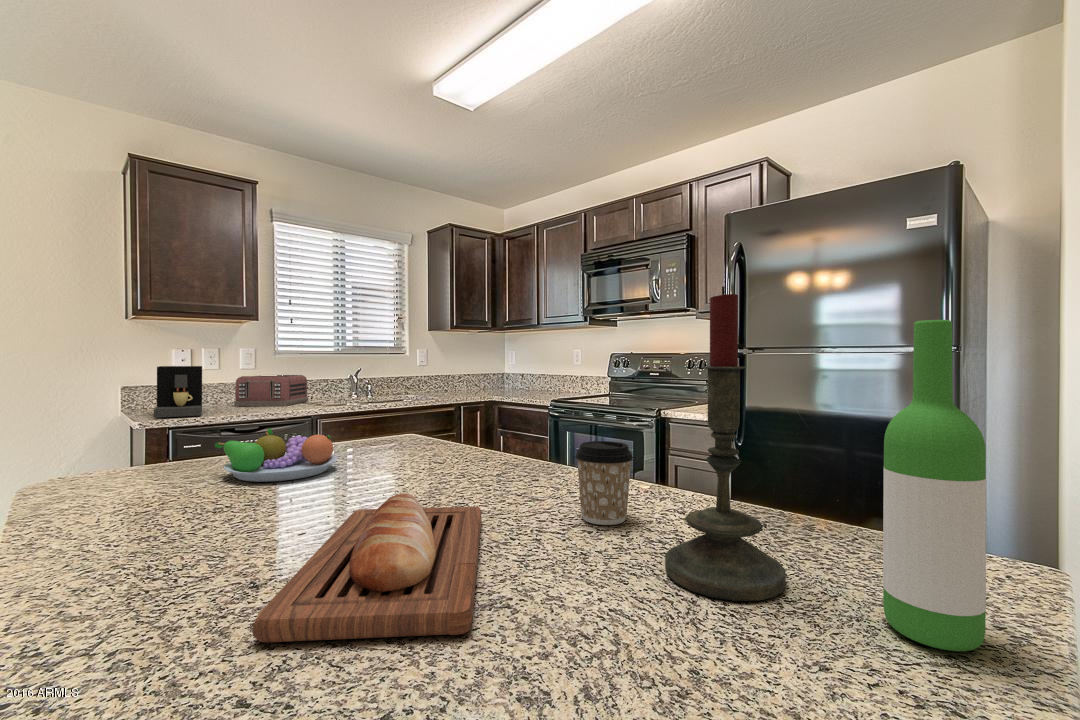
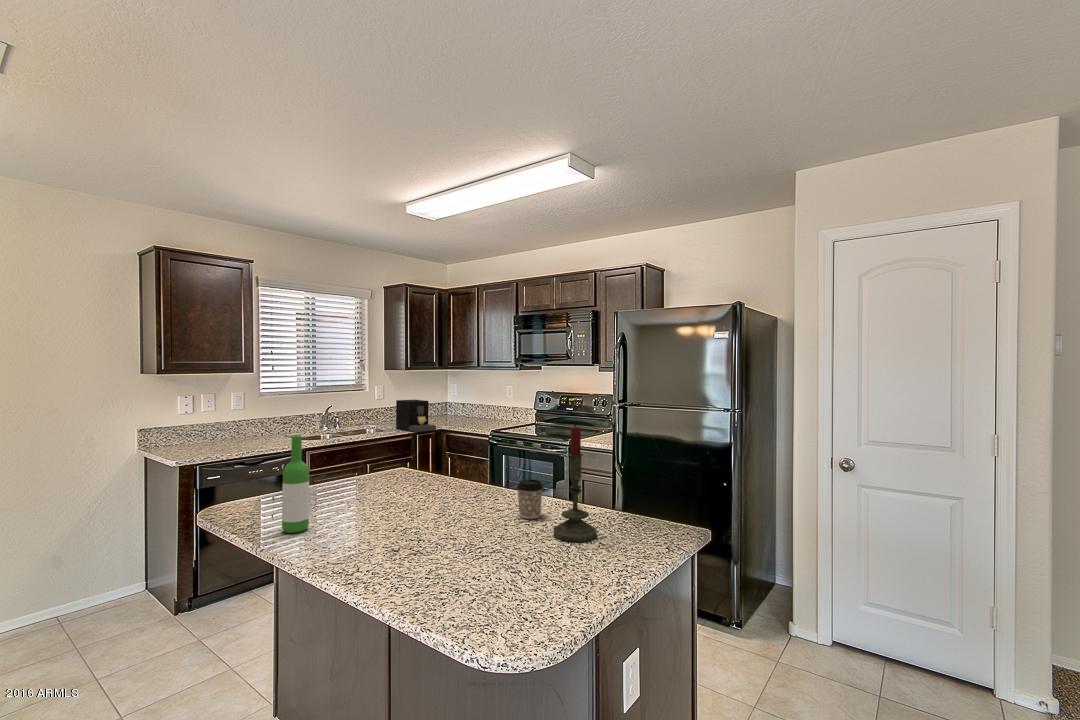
wine bottle: present [883,320,986,651] -> present [282,436,309,533]
coffee maker: present [154,366,202,418] -> present [396,400,436,432]
toaster: present [234,375,308,406] -> none [229,413,287,441]
fruit bowl: present [215,428,337,482] -> none [310,472,379,504]
bread loaf: present [253,493,482,642] -> none [412,508,485,559]

